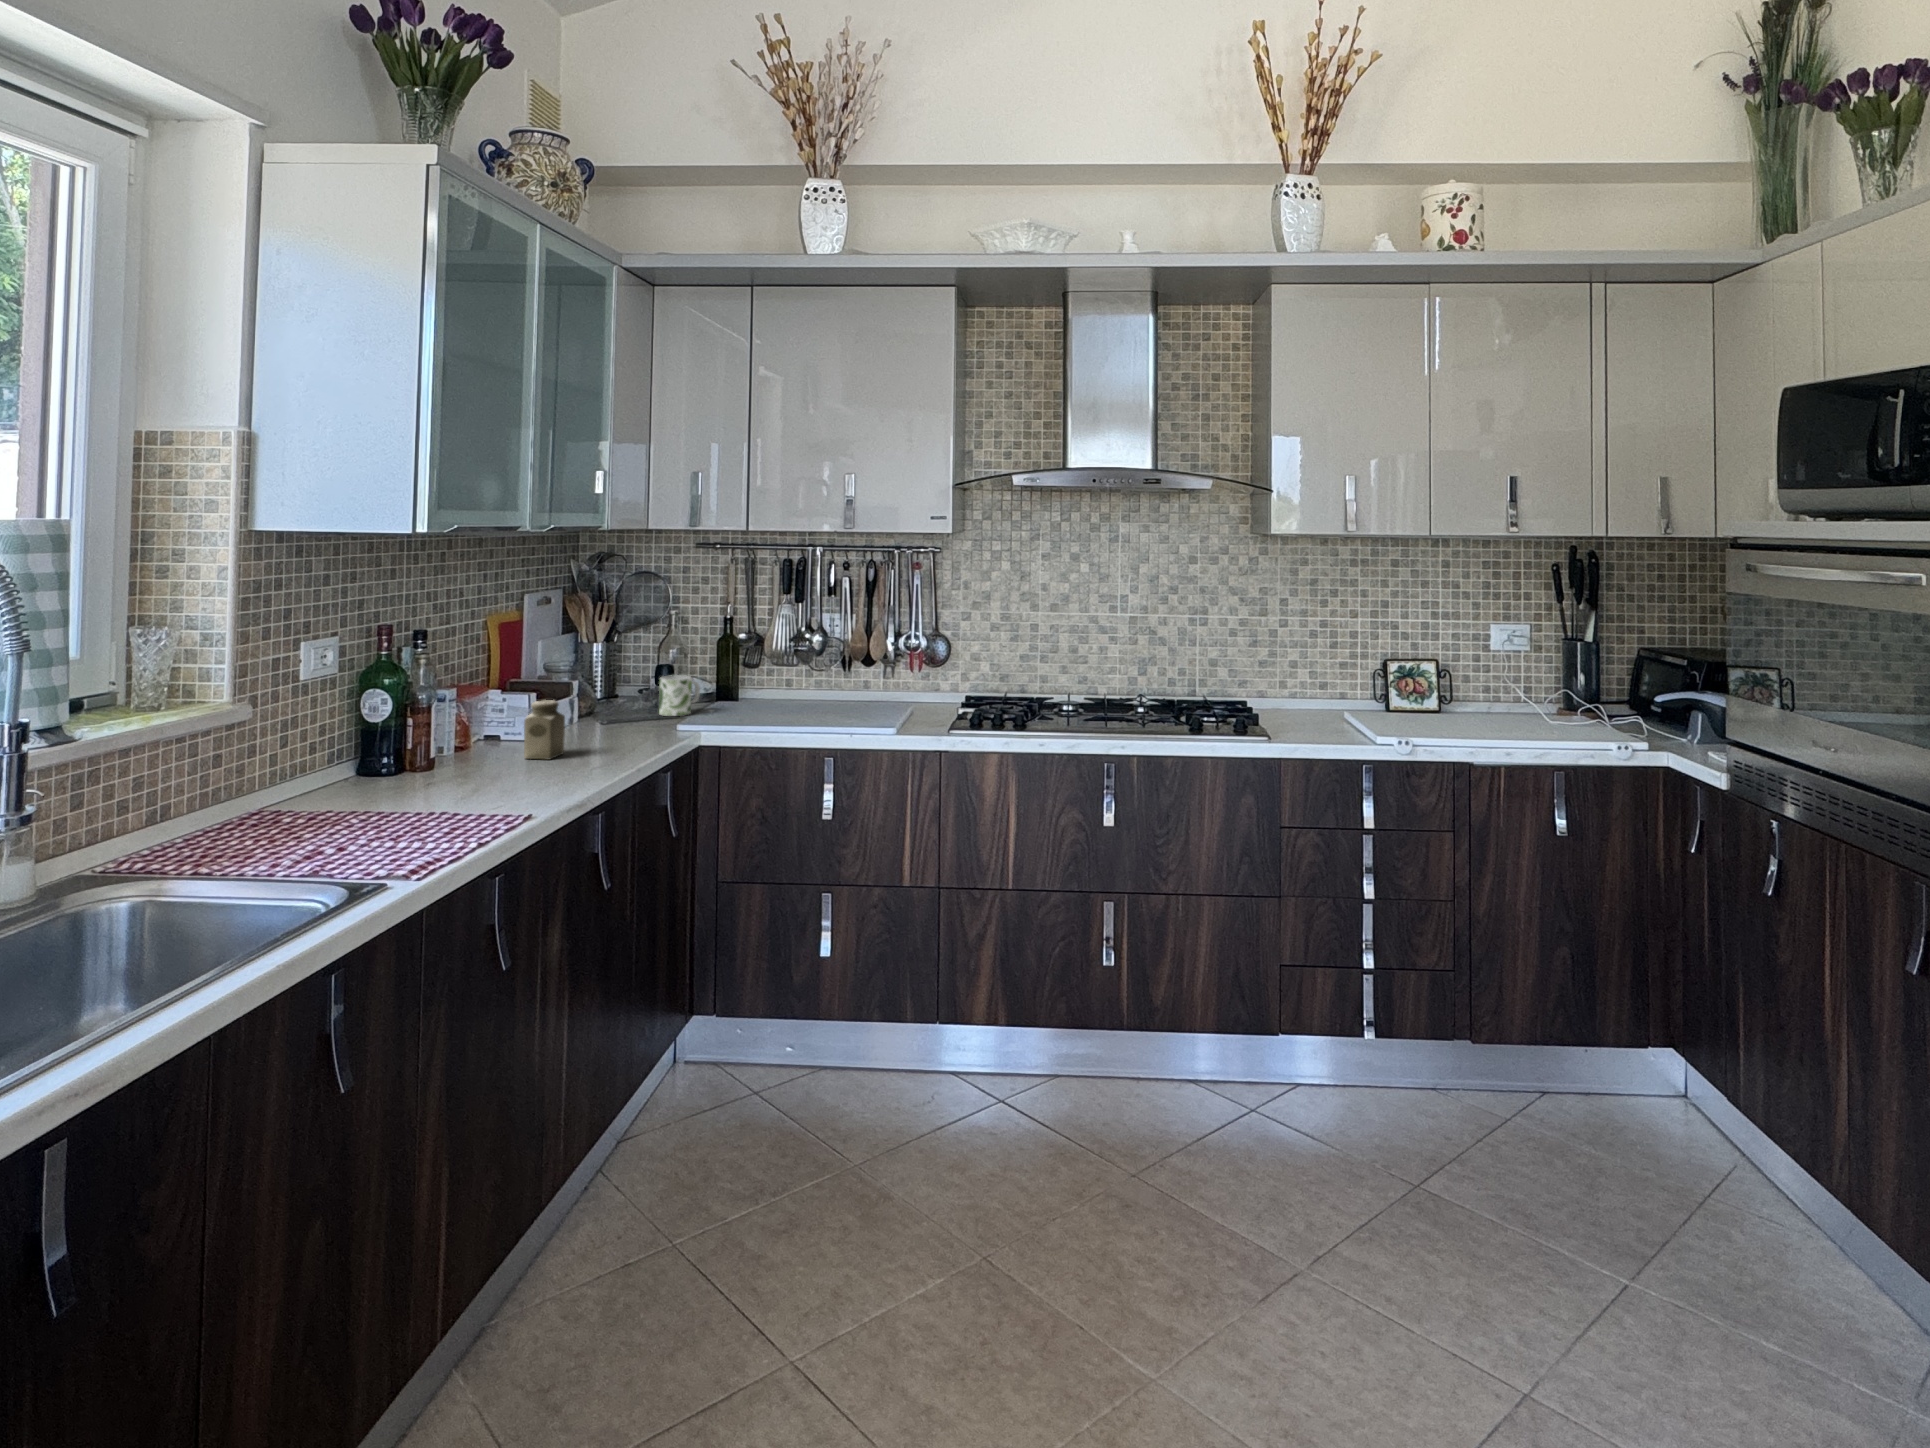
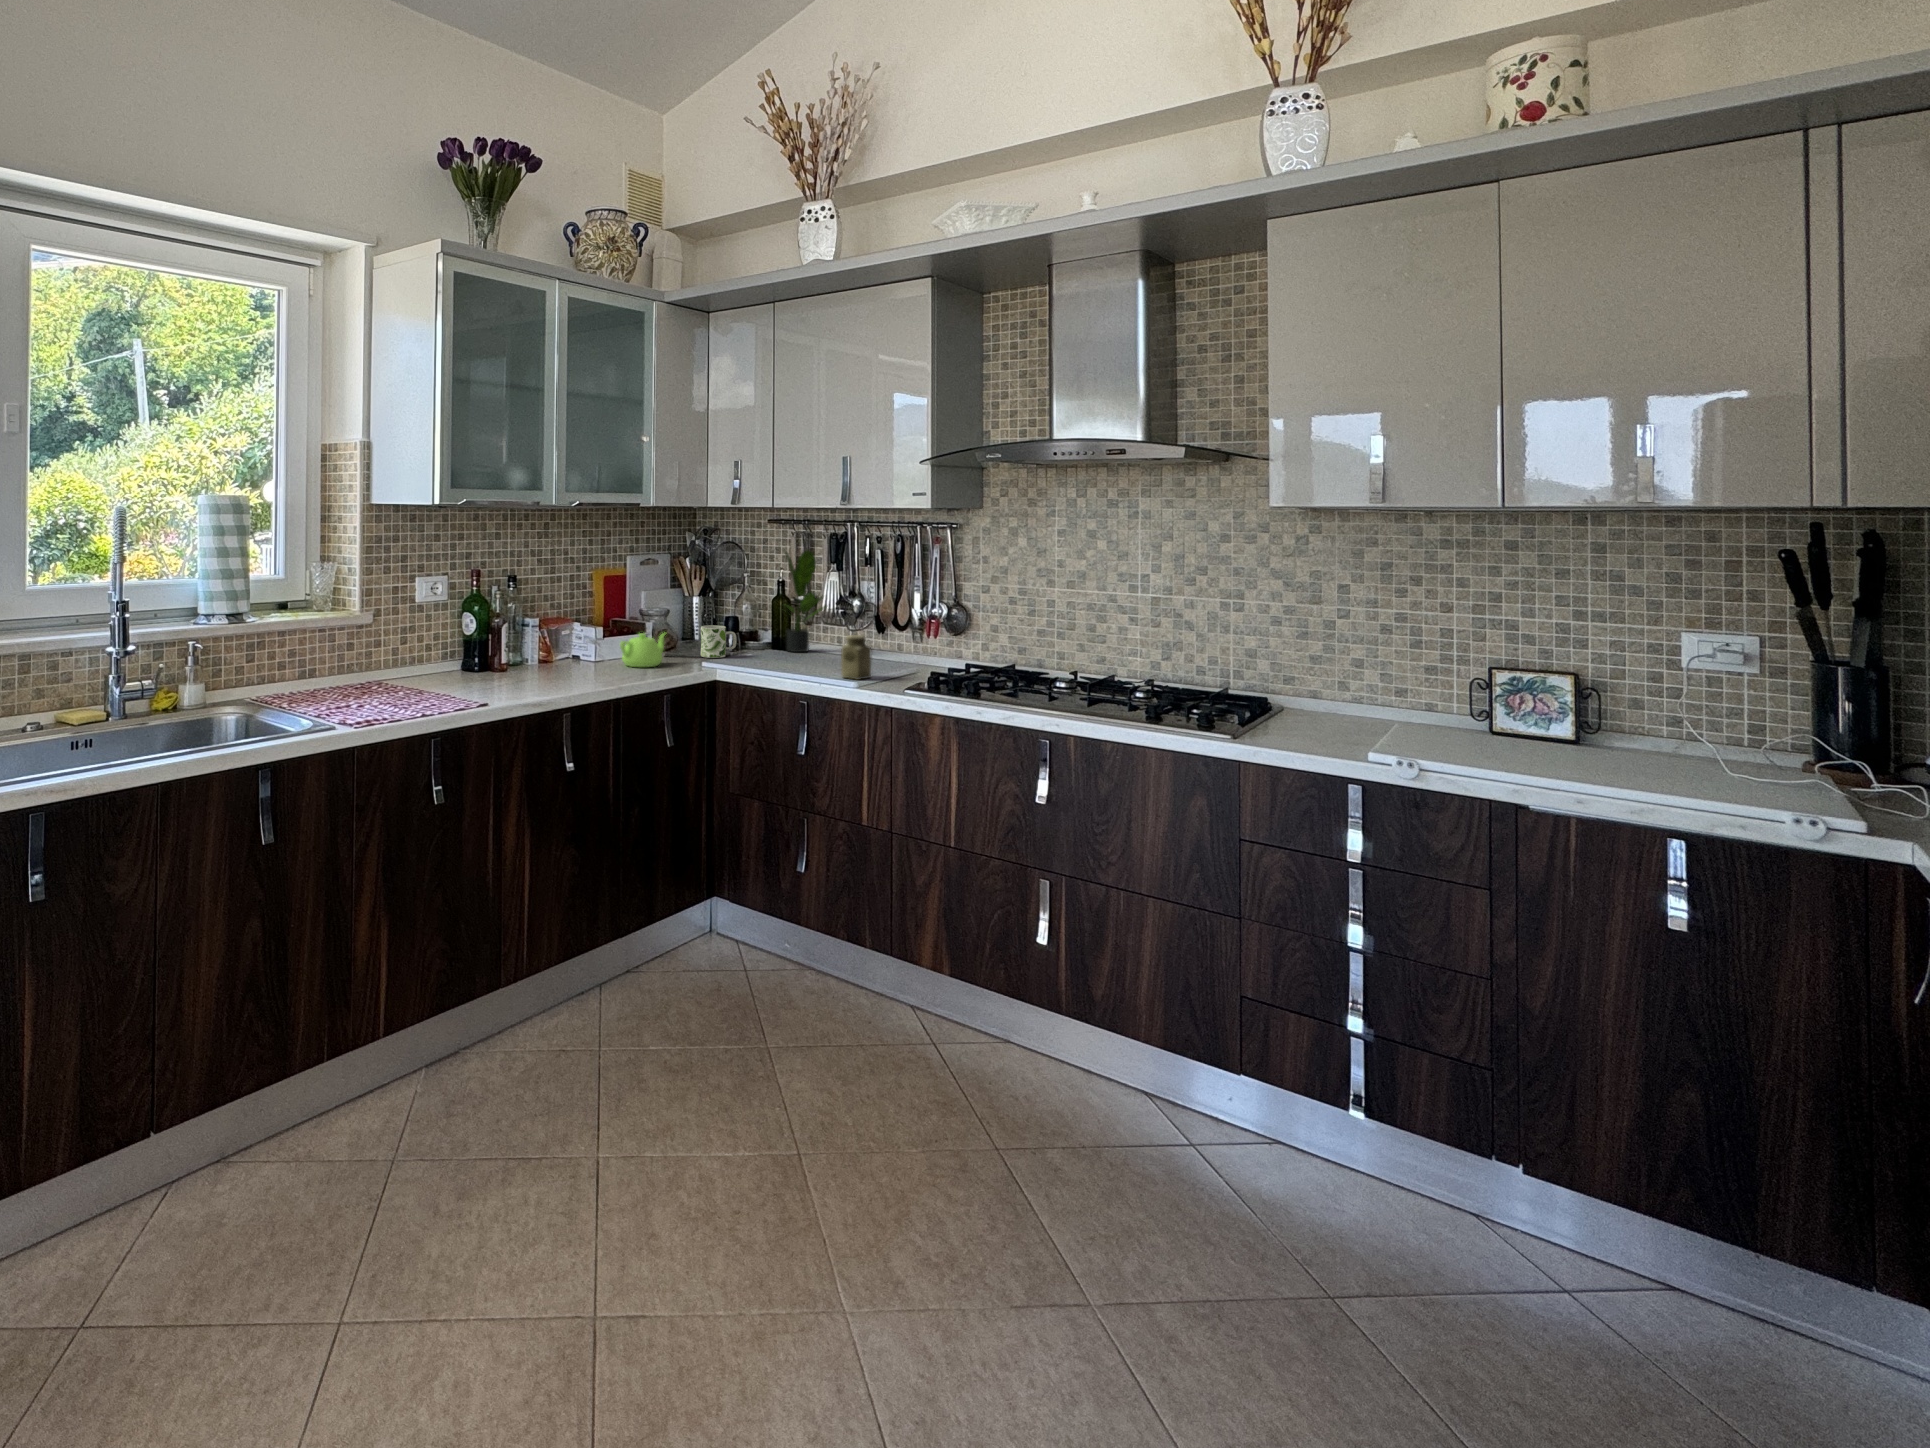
potted plant: none [725,577,796,699] -> present [785,550,825,652]
teapot: none [589,690,644,739] -> present [620,633,665,667]
salt shaker: present [524,700,565,759] -> present [841,635,871,680]

